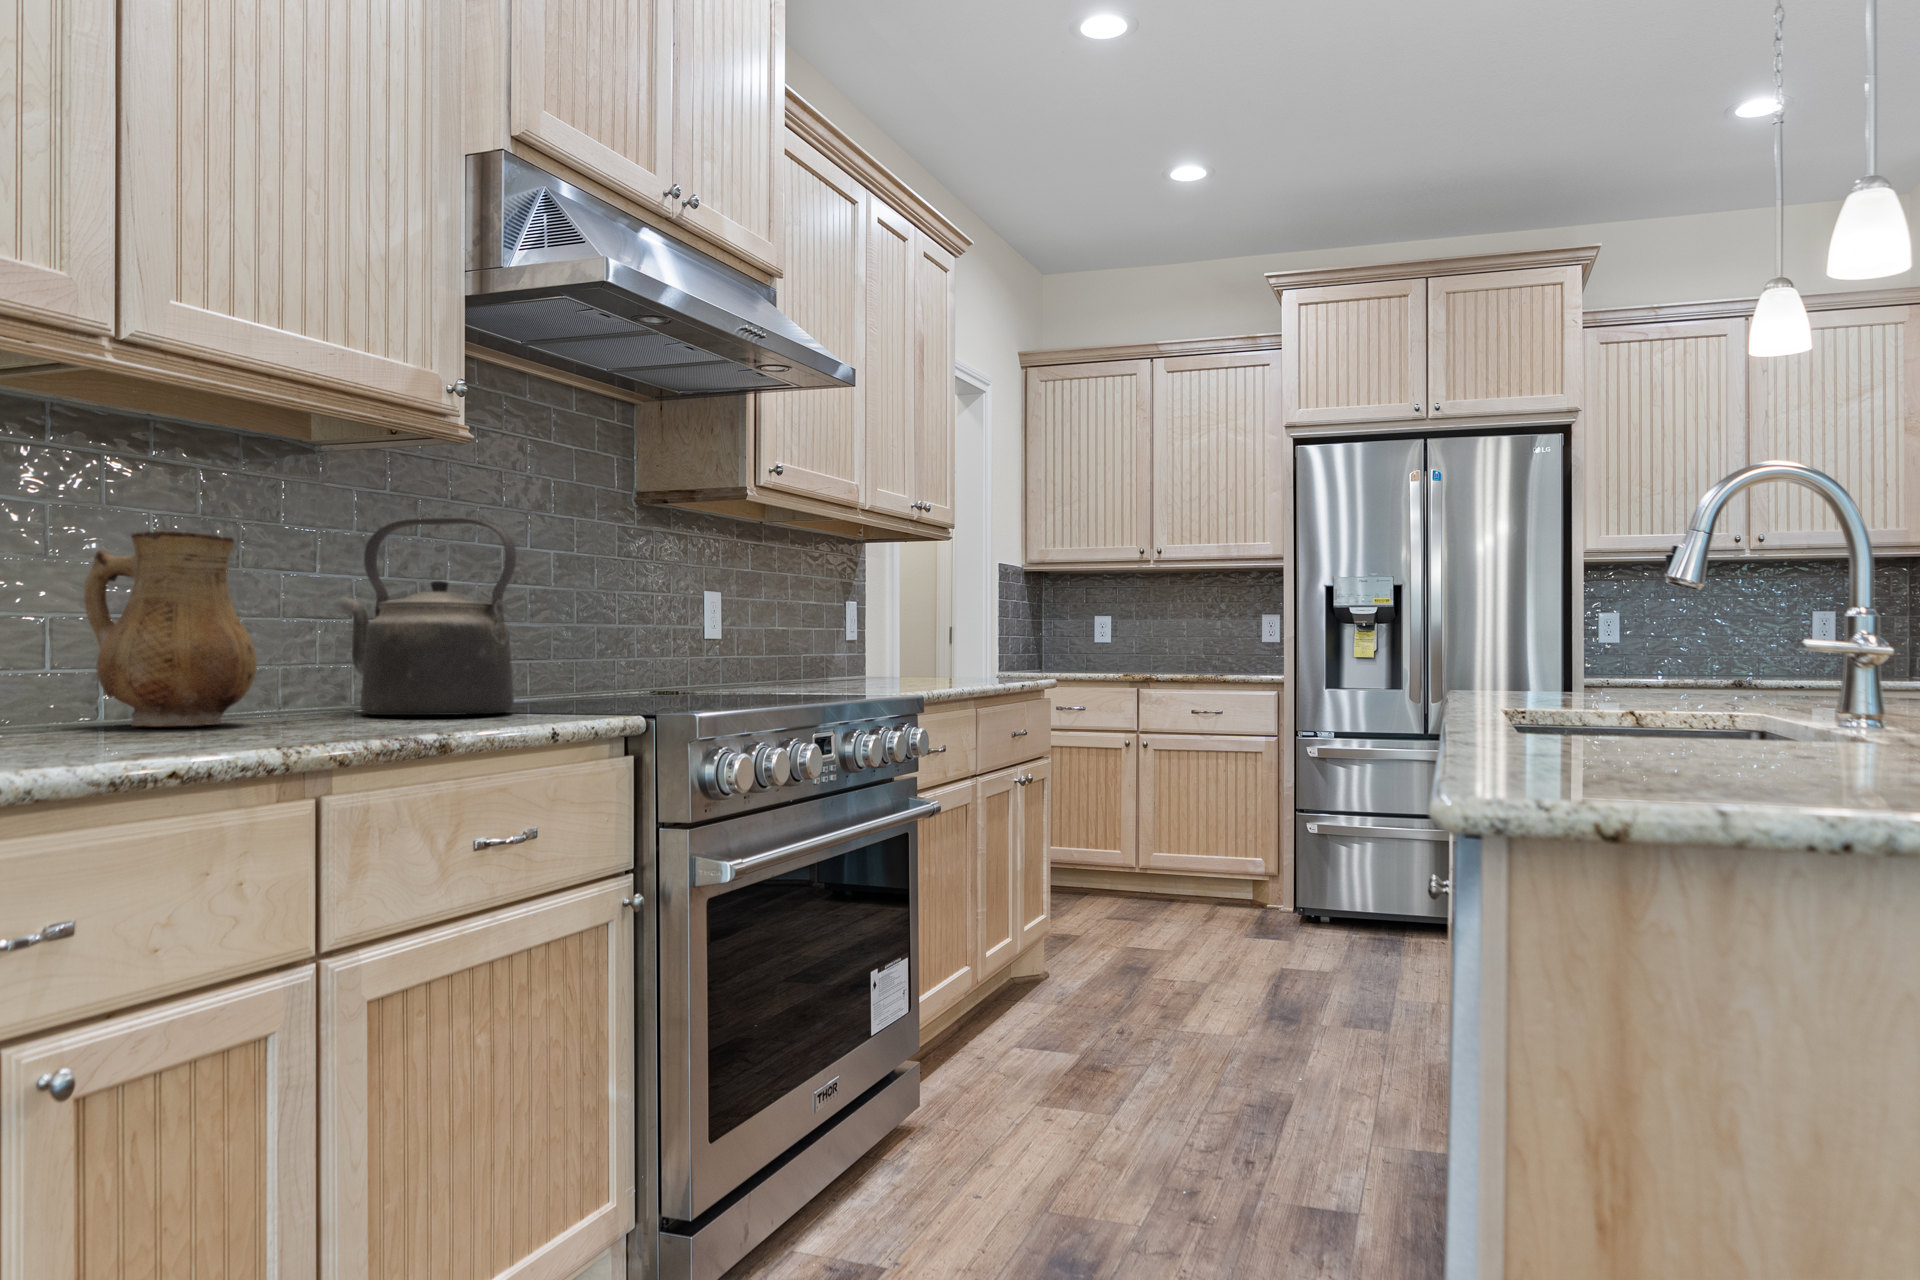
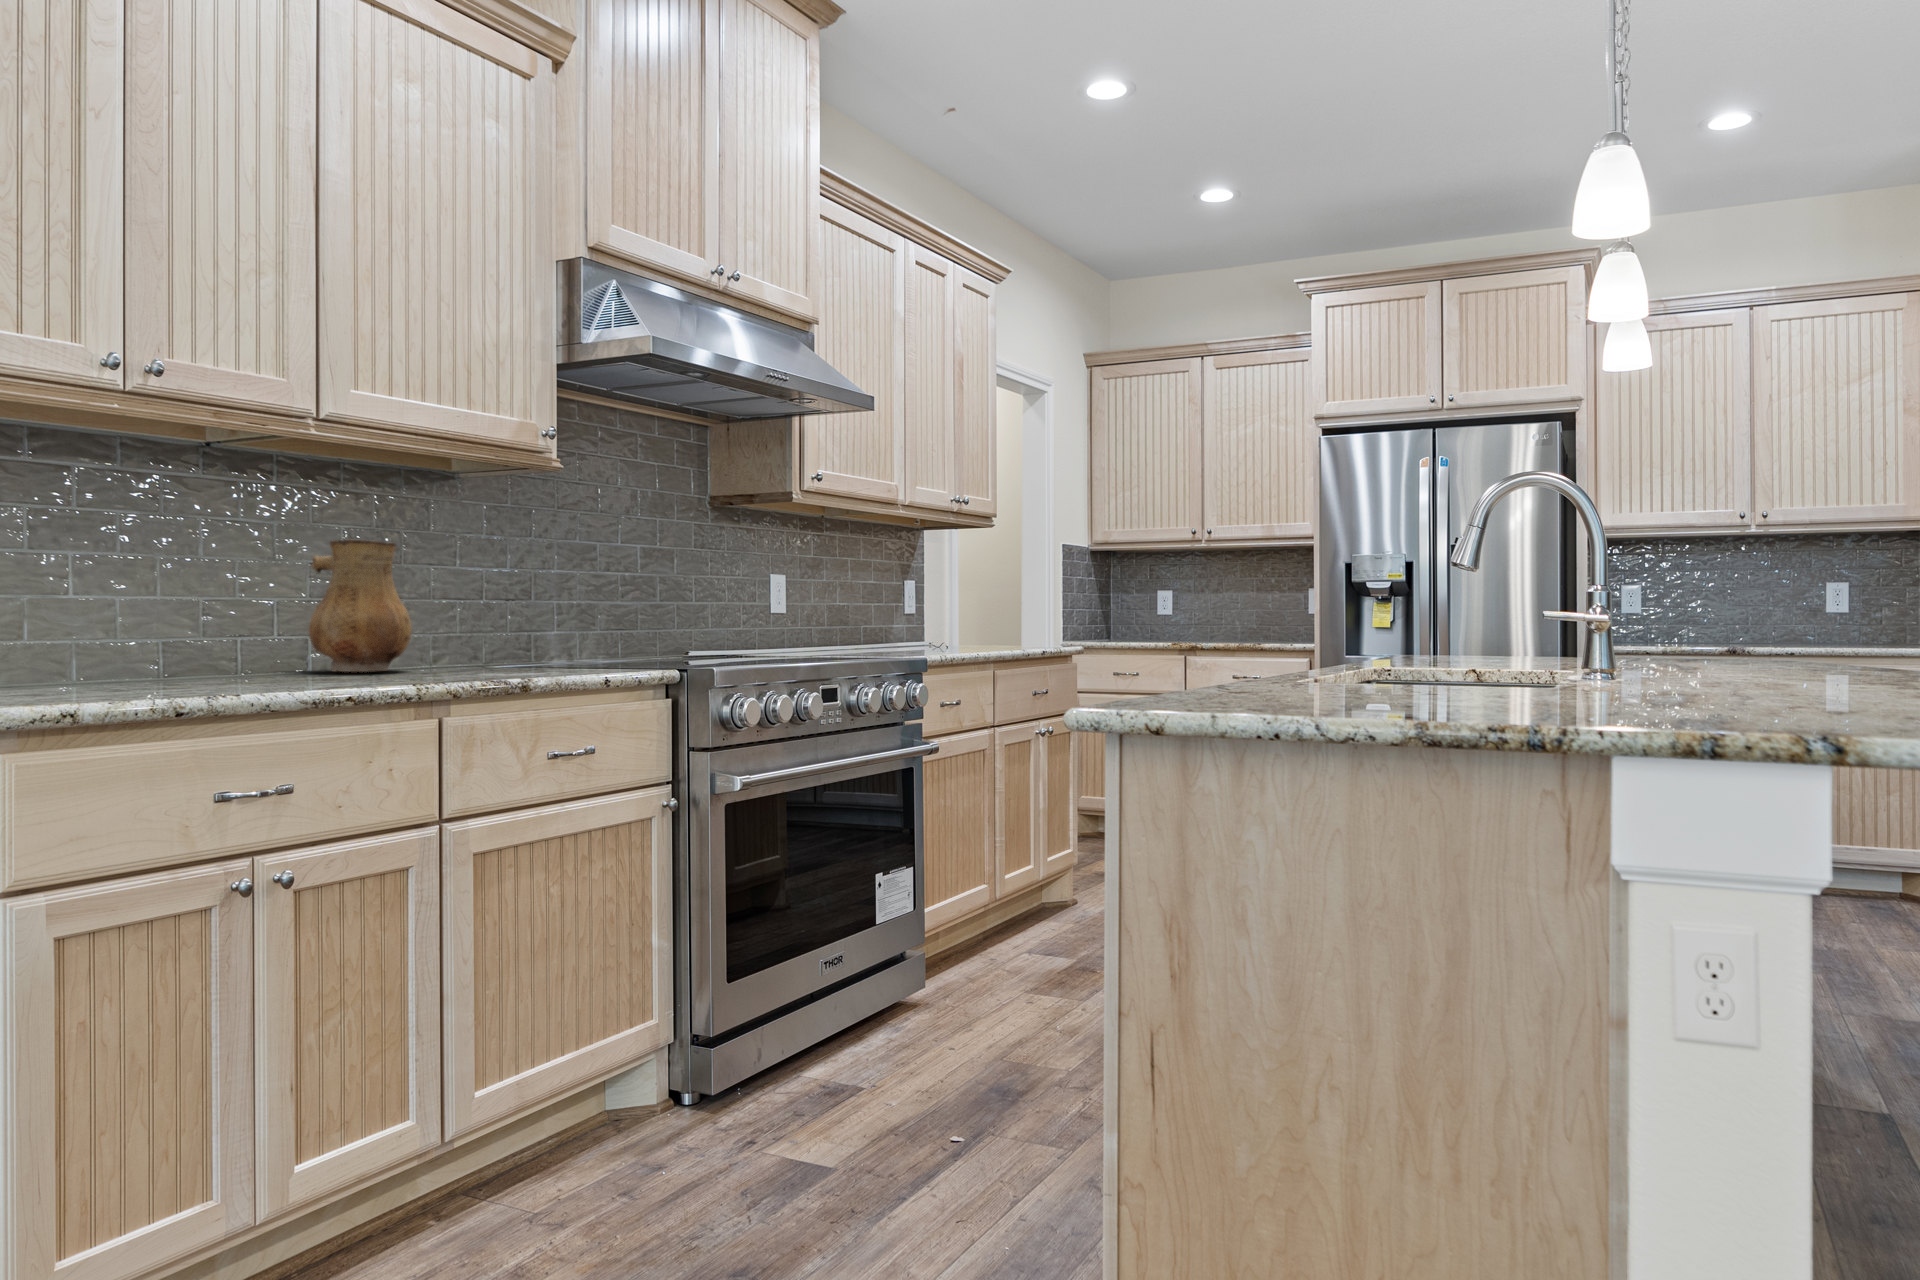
kettle: present [341,518,516,715] -> none [474,525,594,667]

